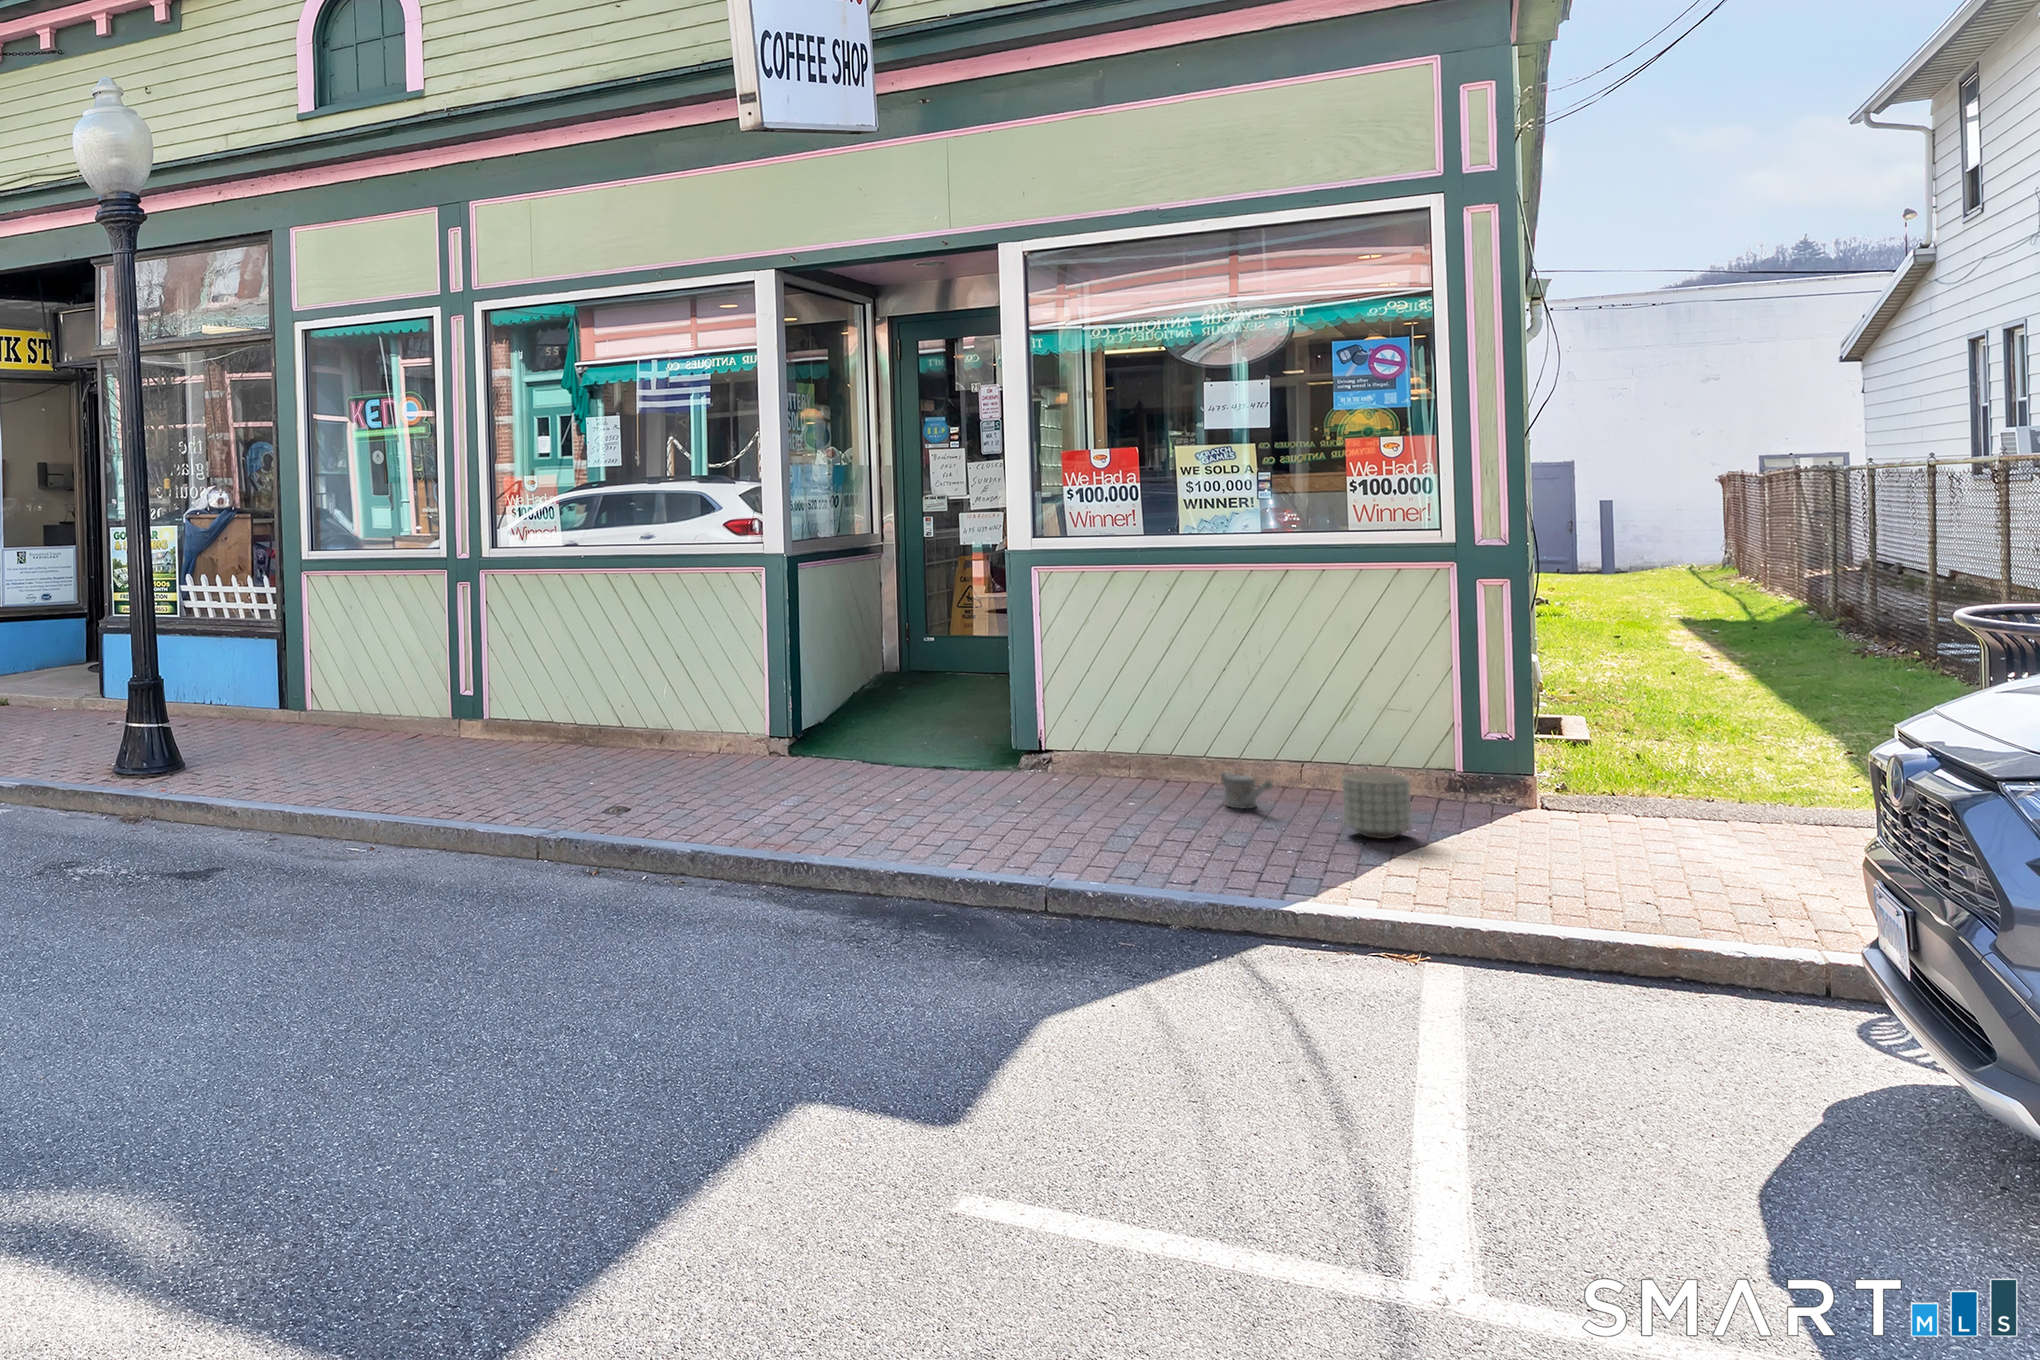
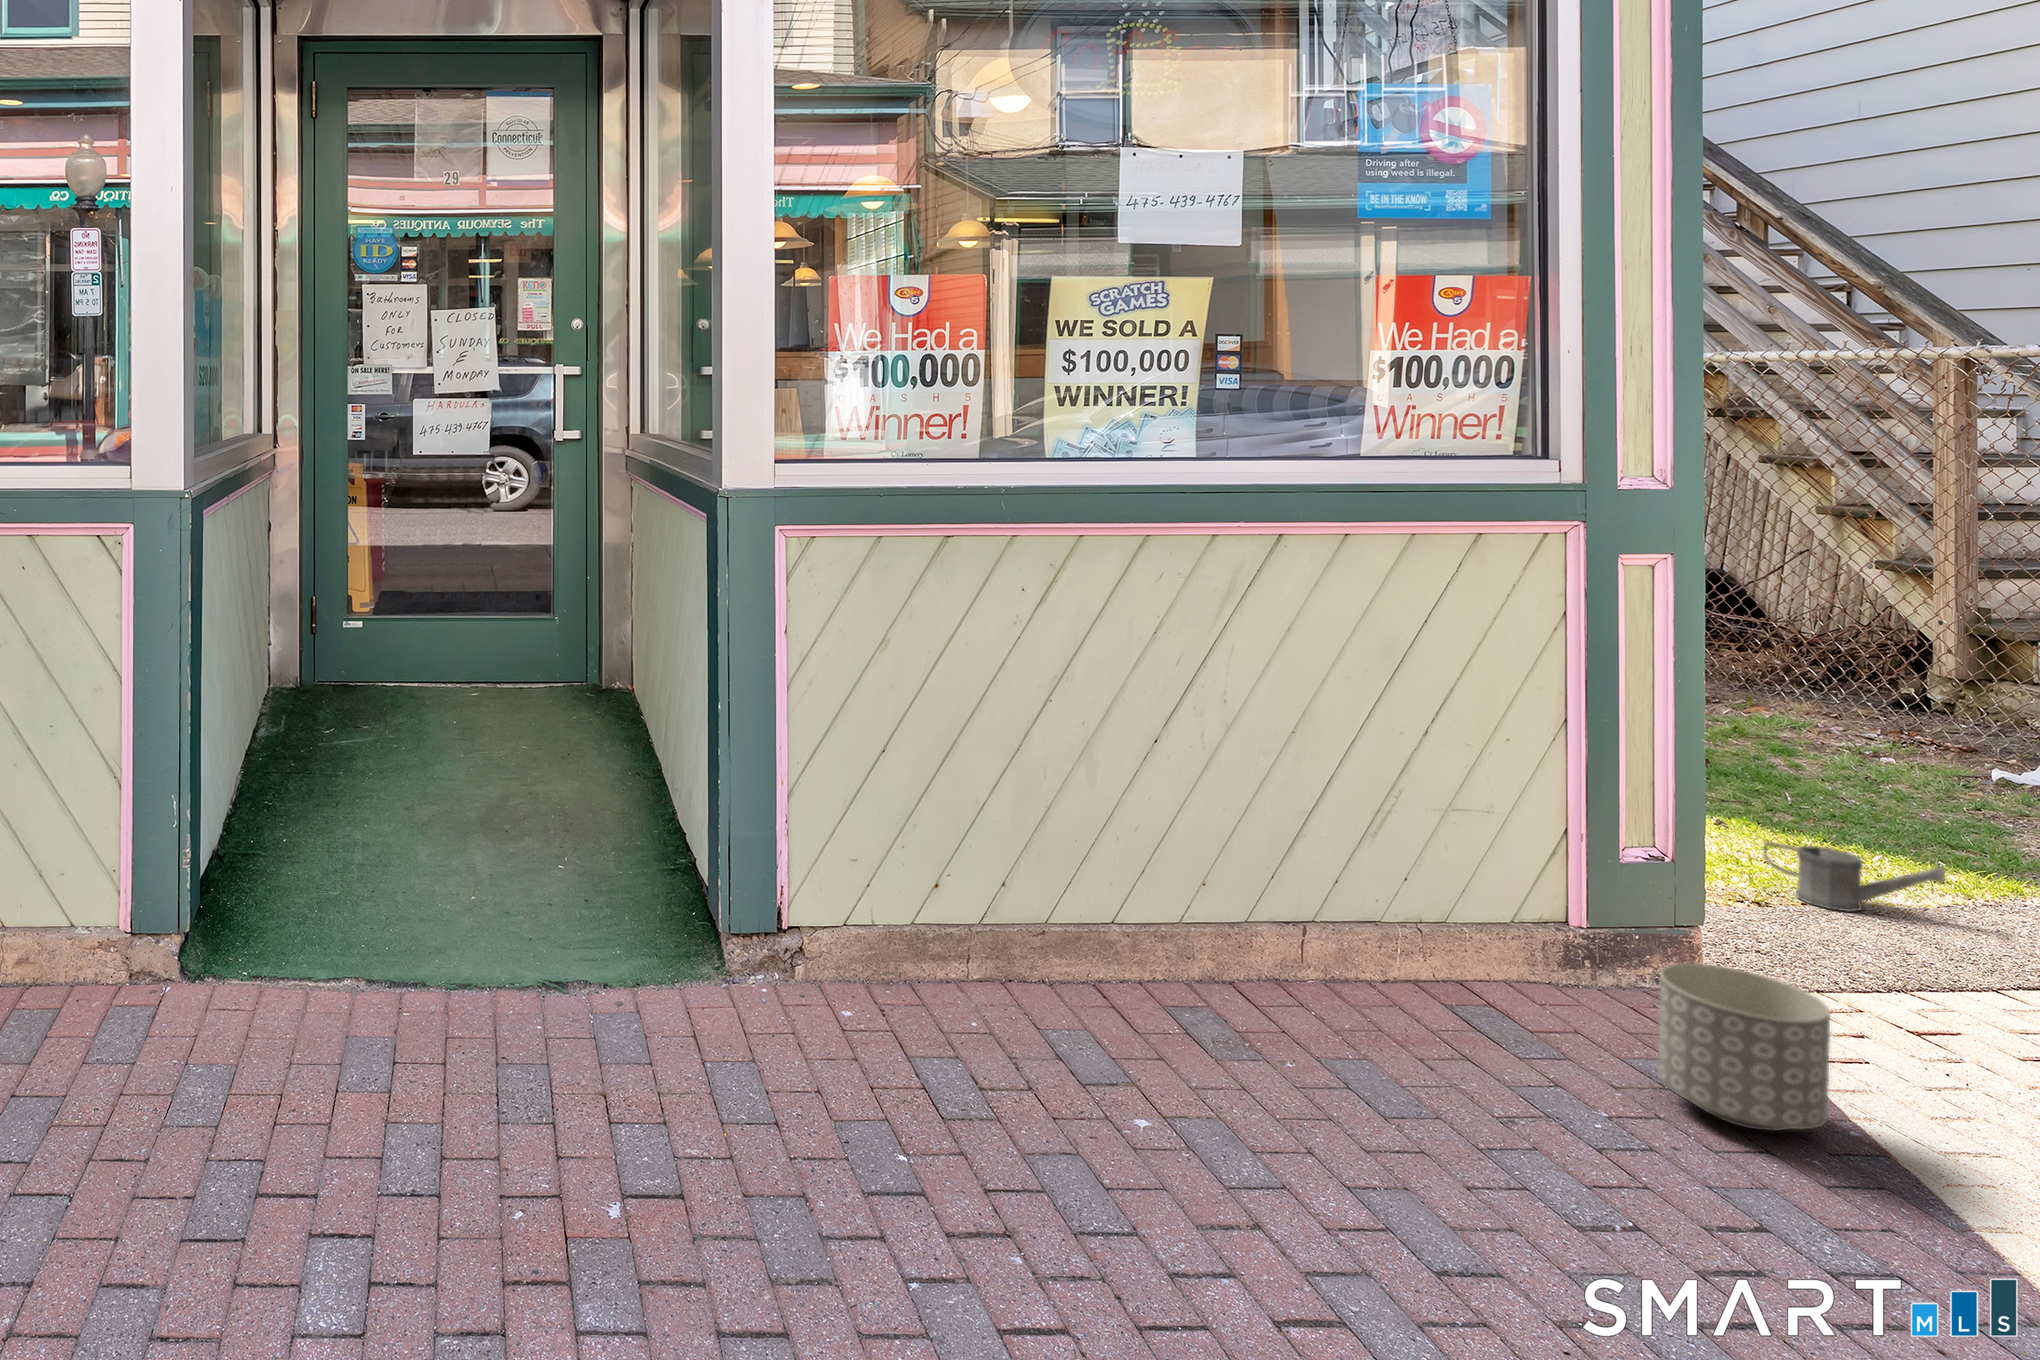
watering can: present [1221,772,1273,809] -> present [1764,842,1945,912]

